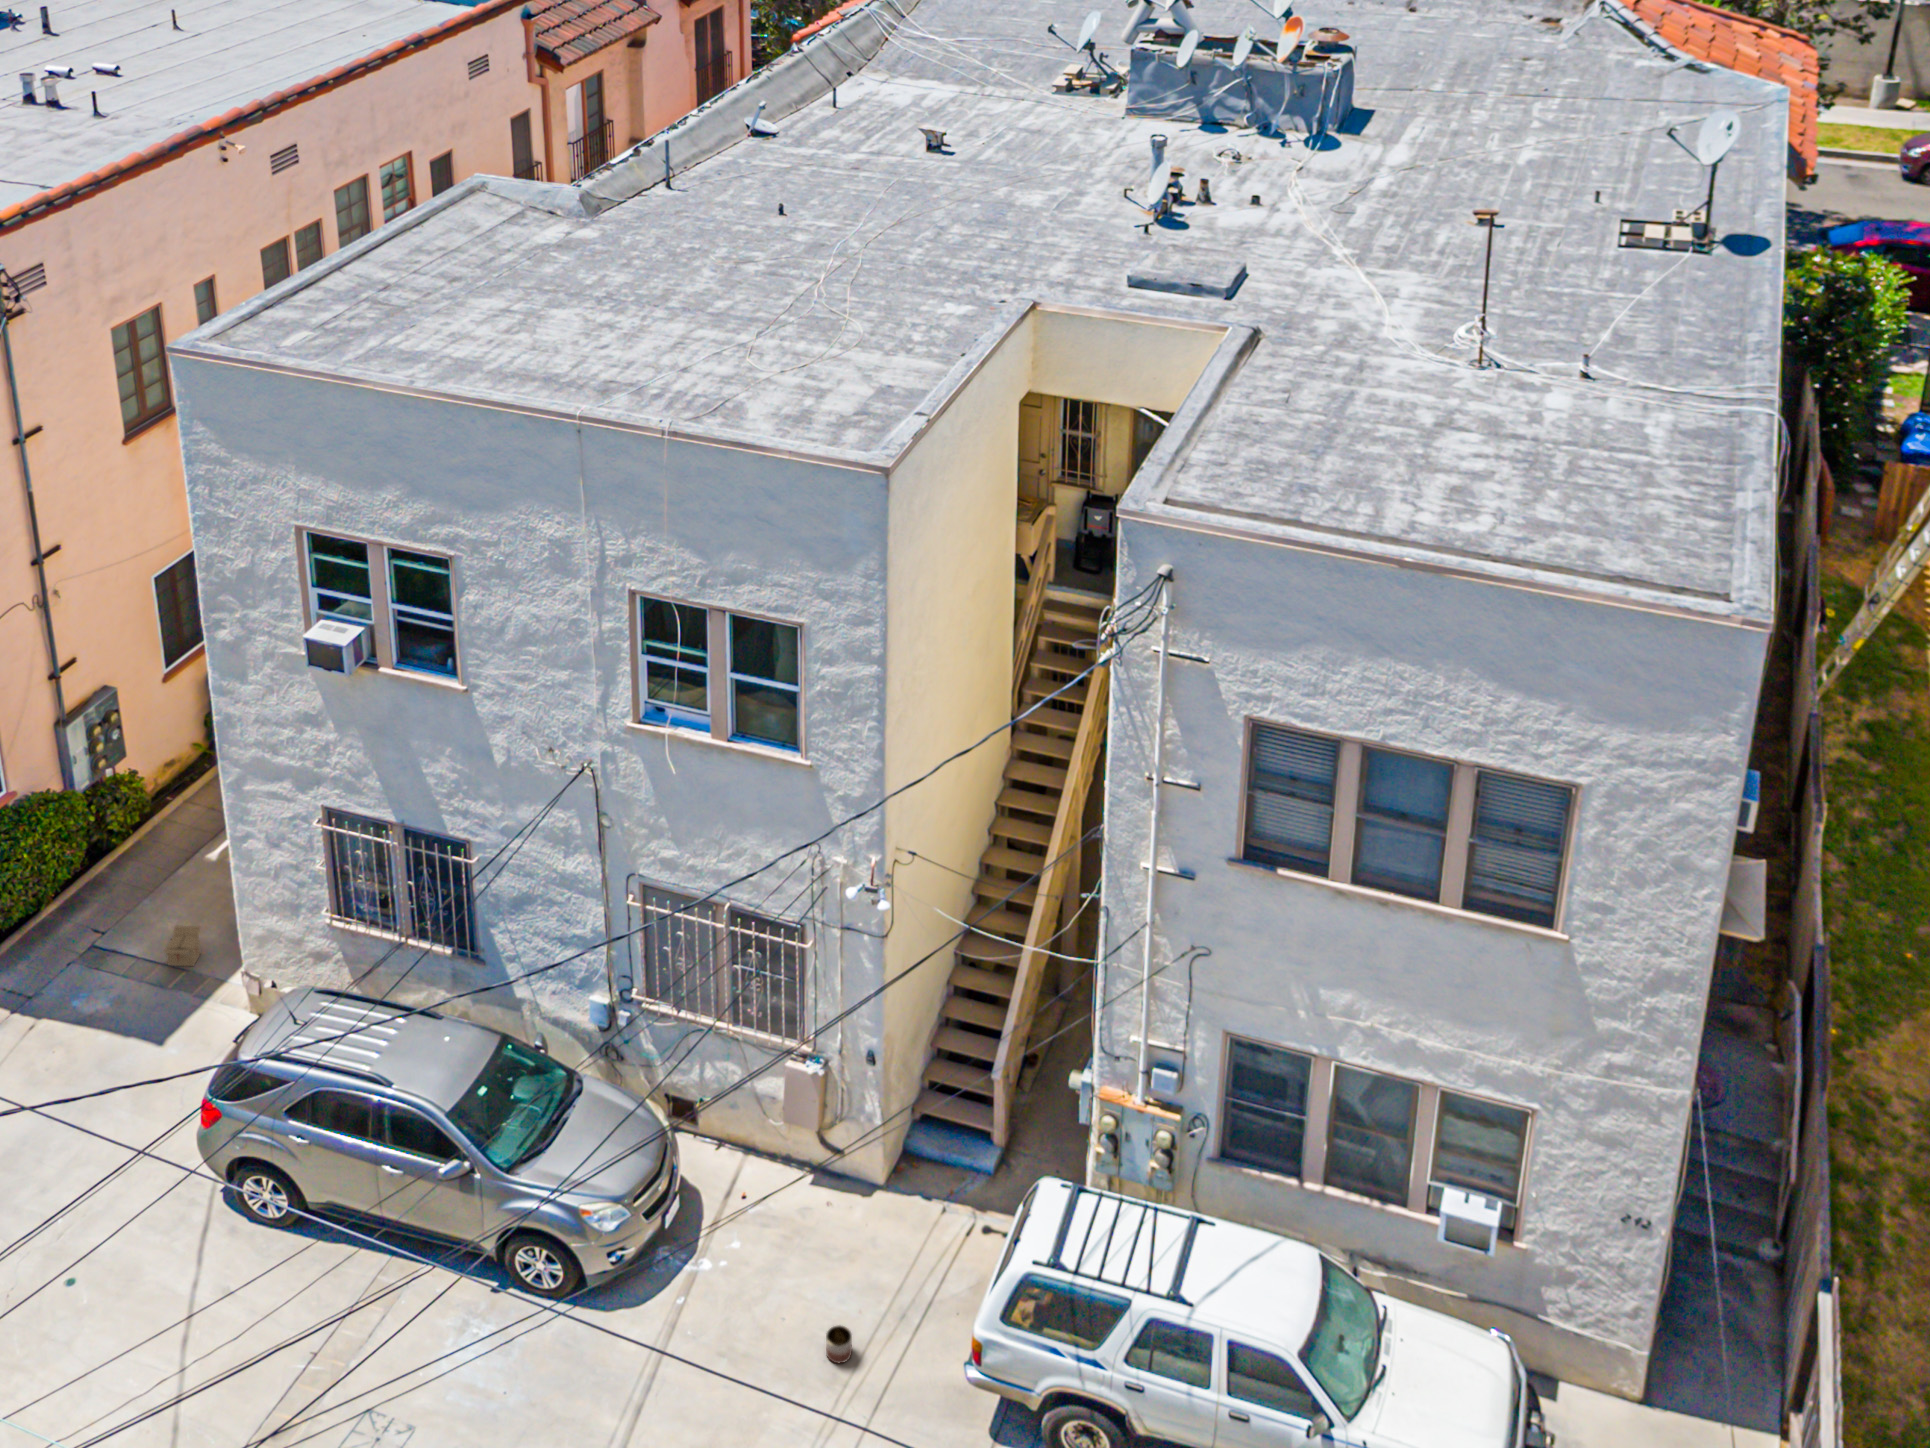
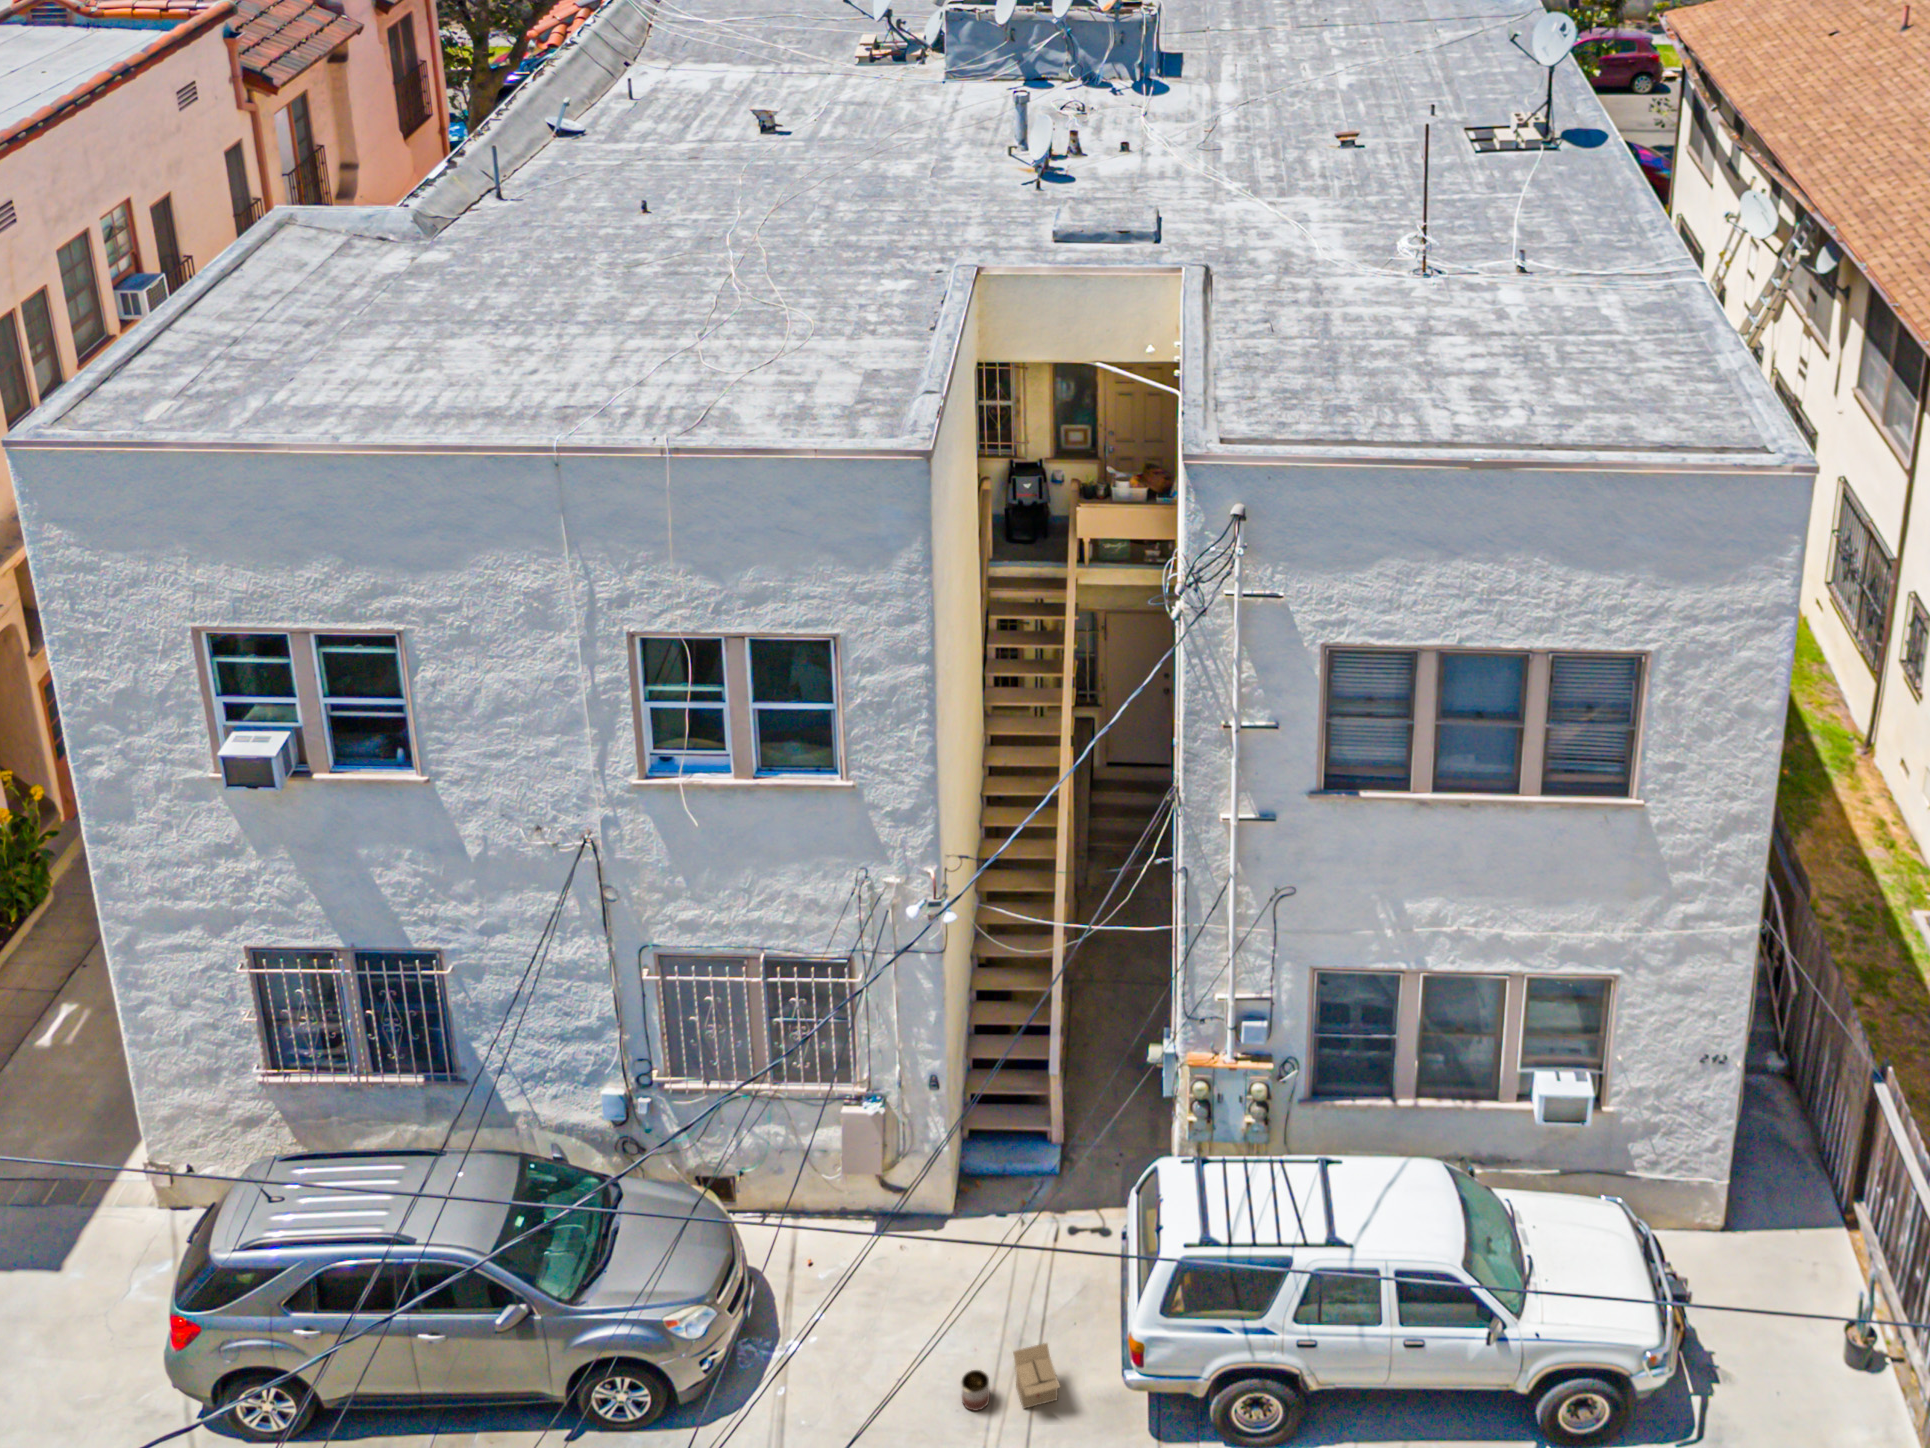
cardboard box: present [163,926,201,966] -> present [1013,1343,1060,1409]

